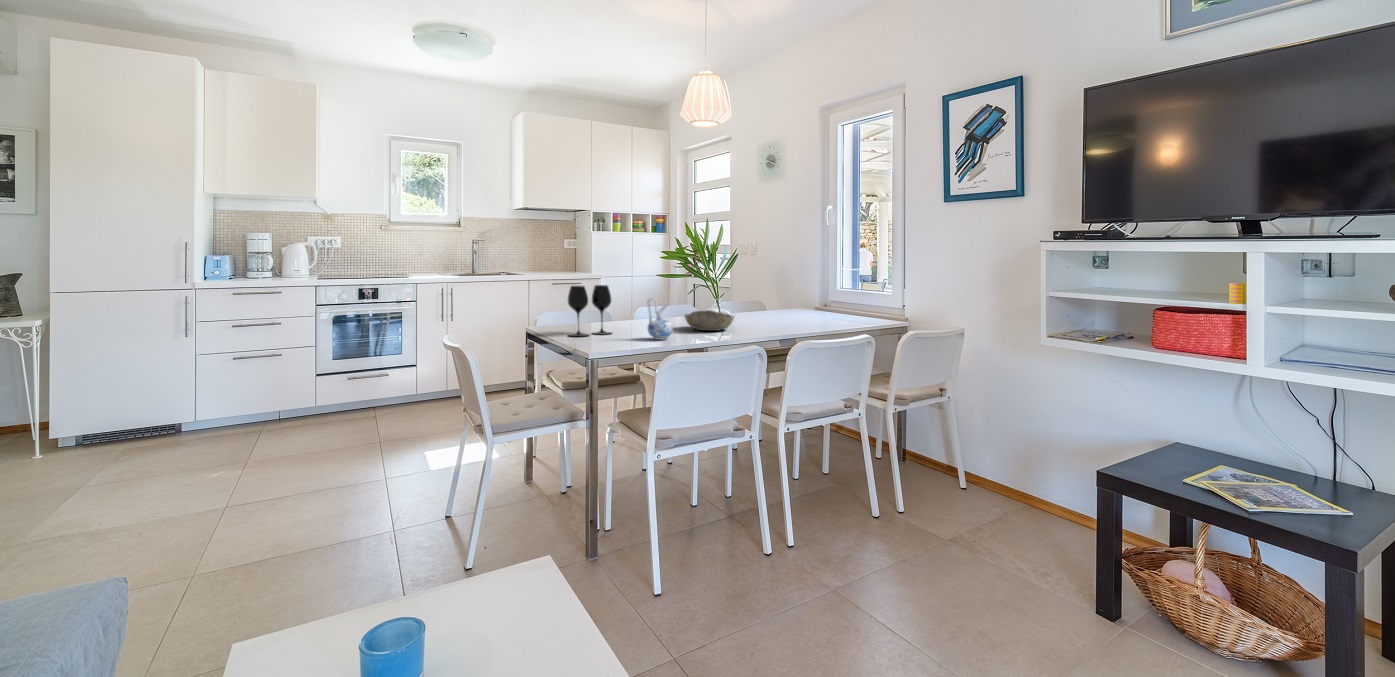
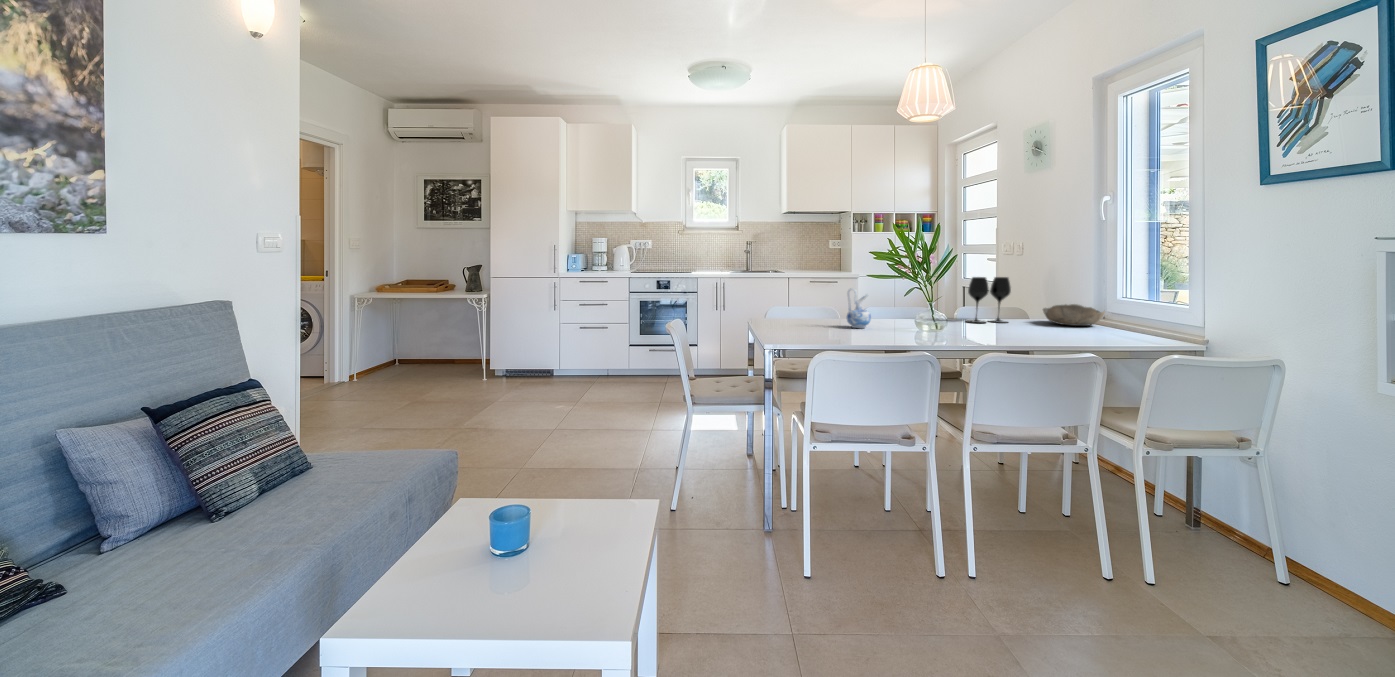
wine glass: present [568,285,611,336] -> present [968,277,1011,323]
bowl: present [684,310,735,331] -> present [1043,304,1105,326]

